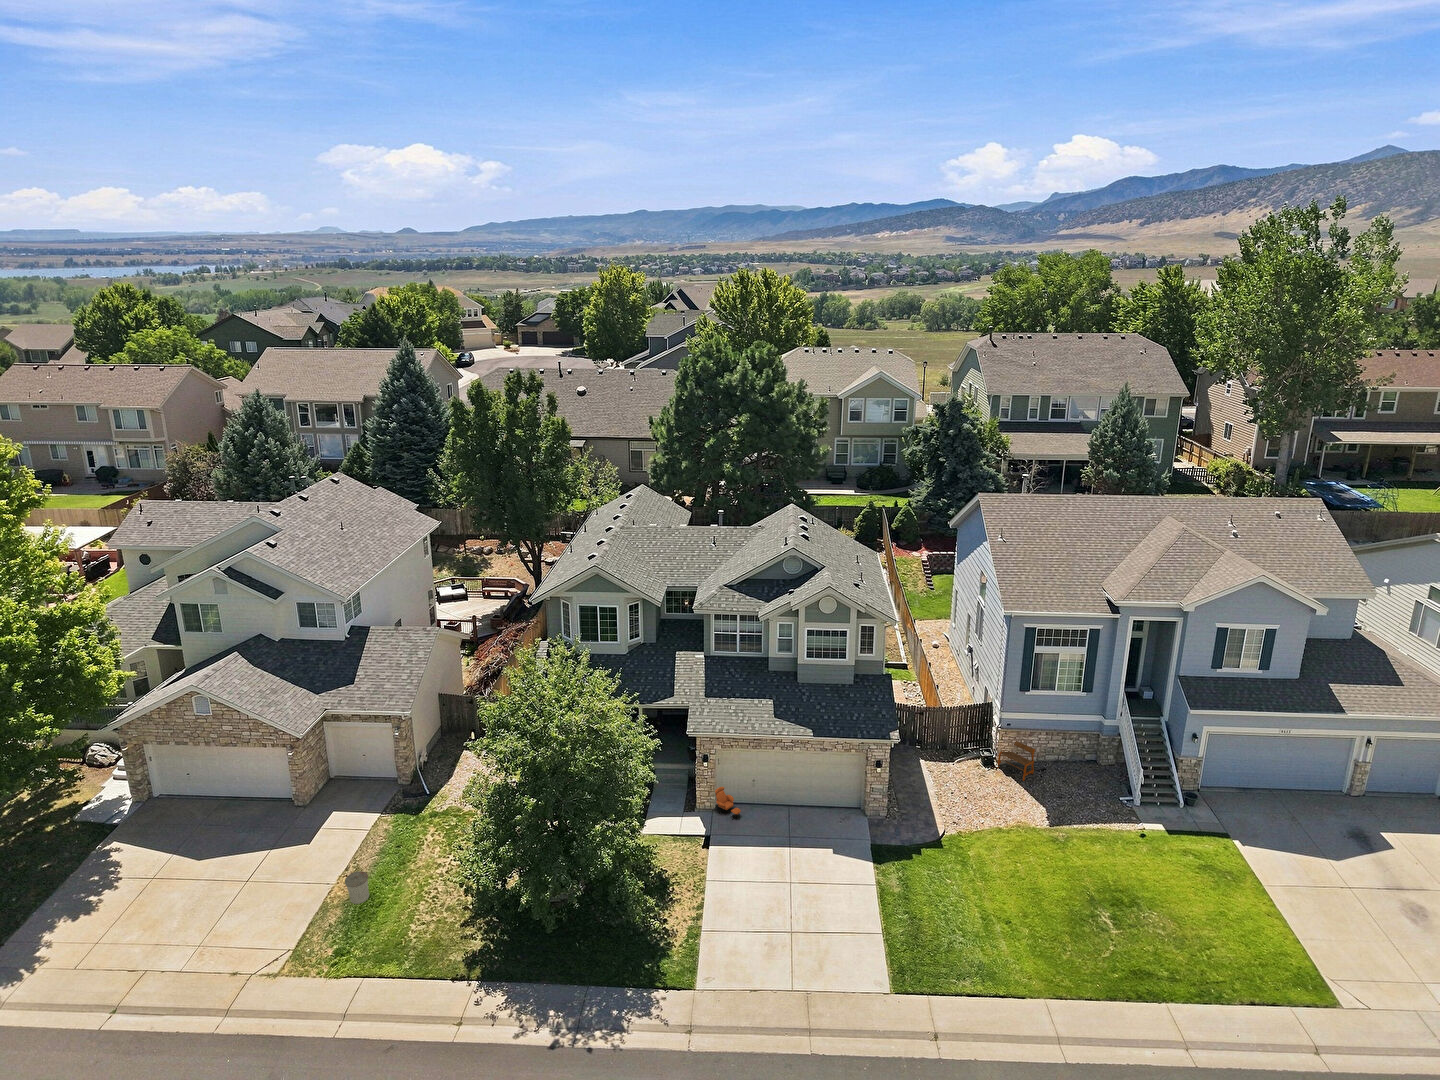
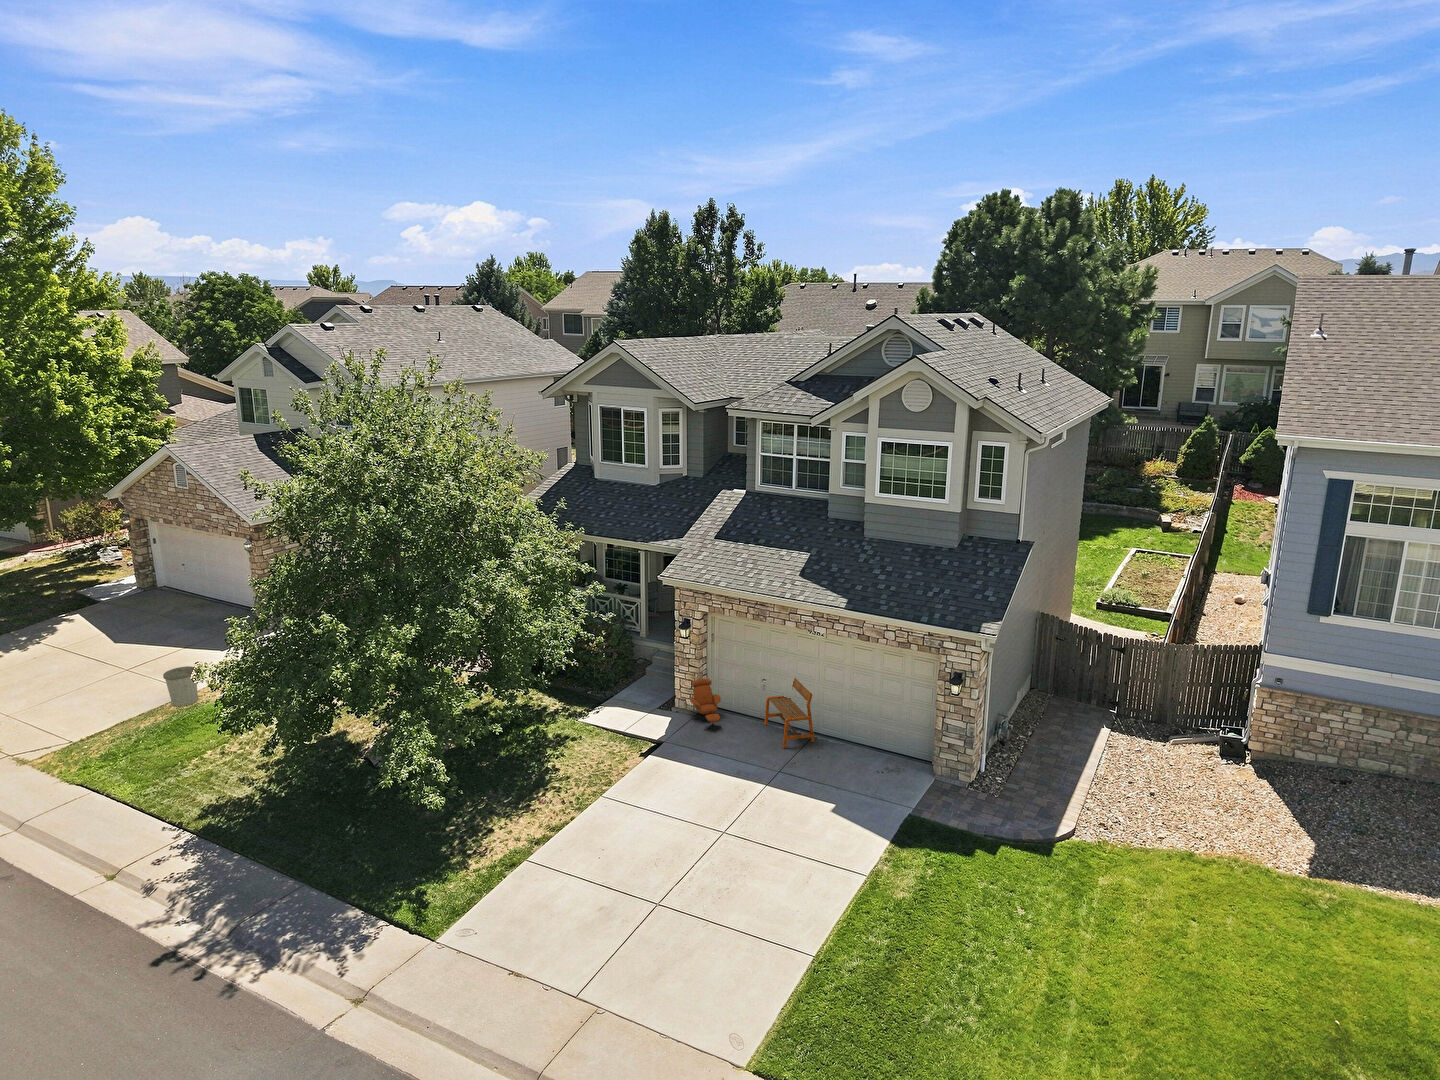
bench: present [997,741,1035,781] -> present [764,678,814,748]

